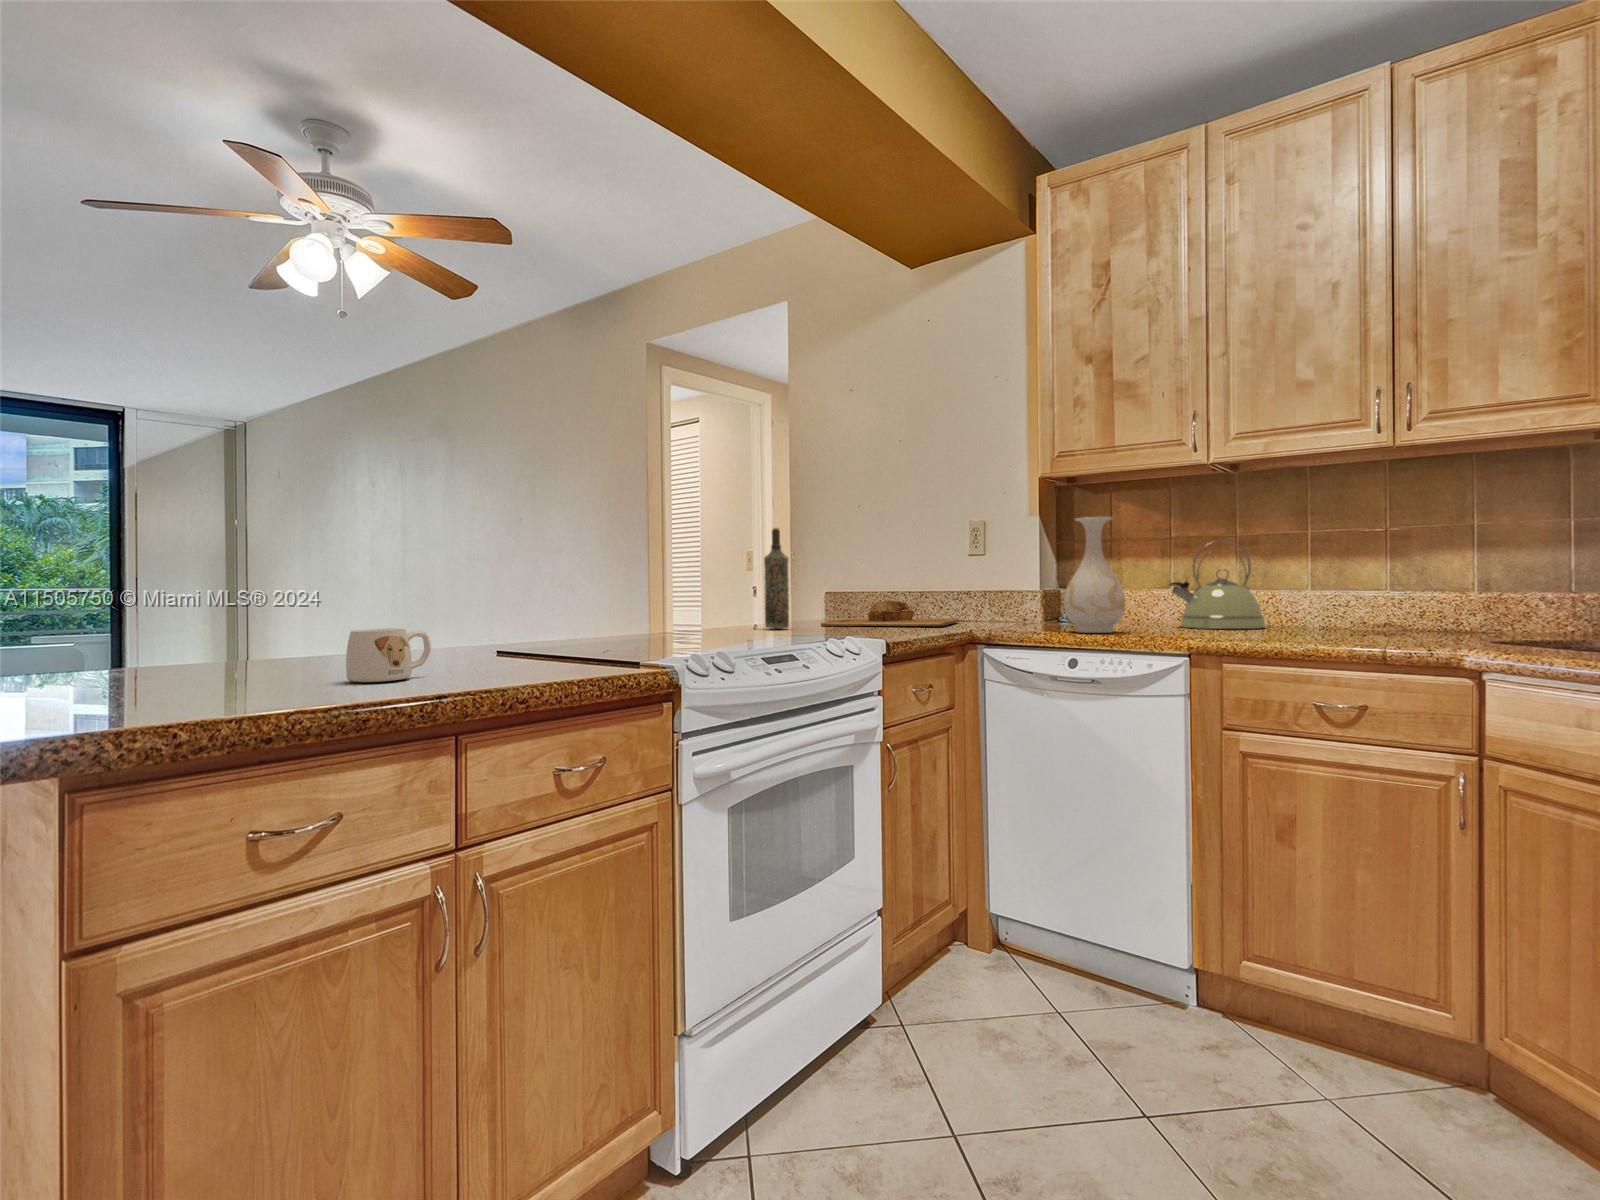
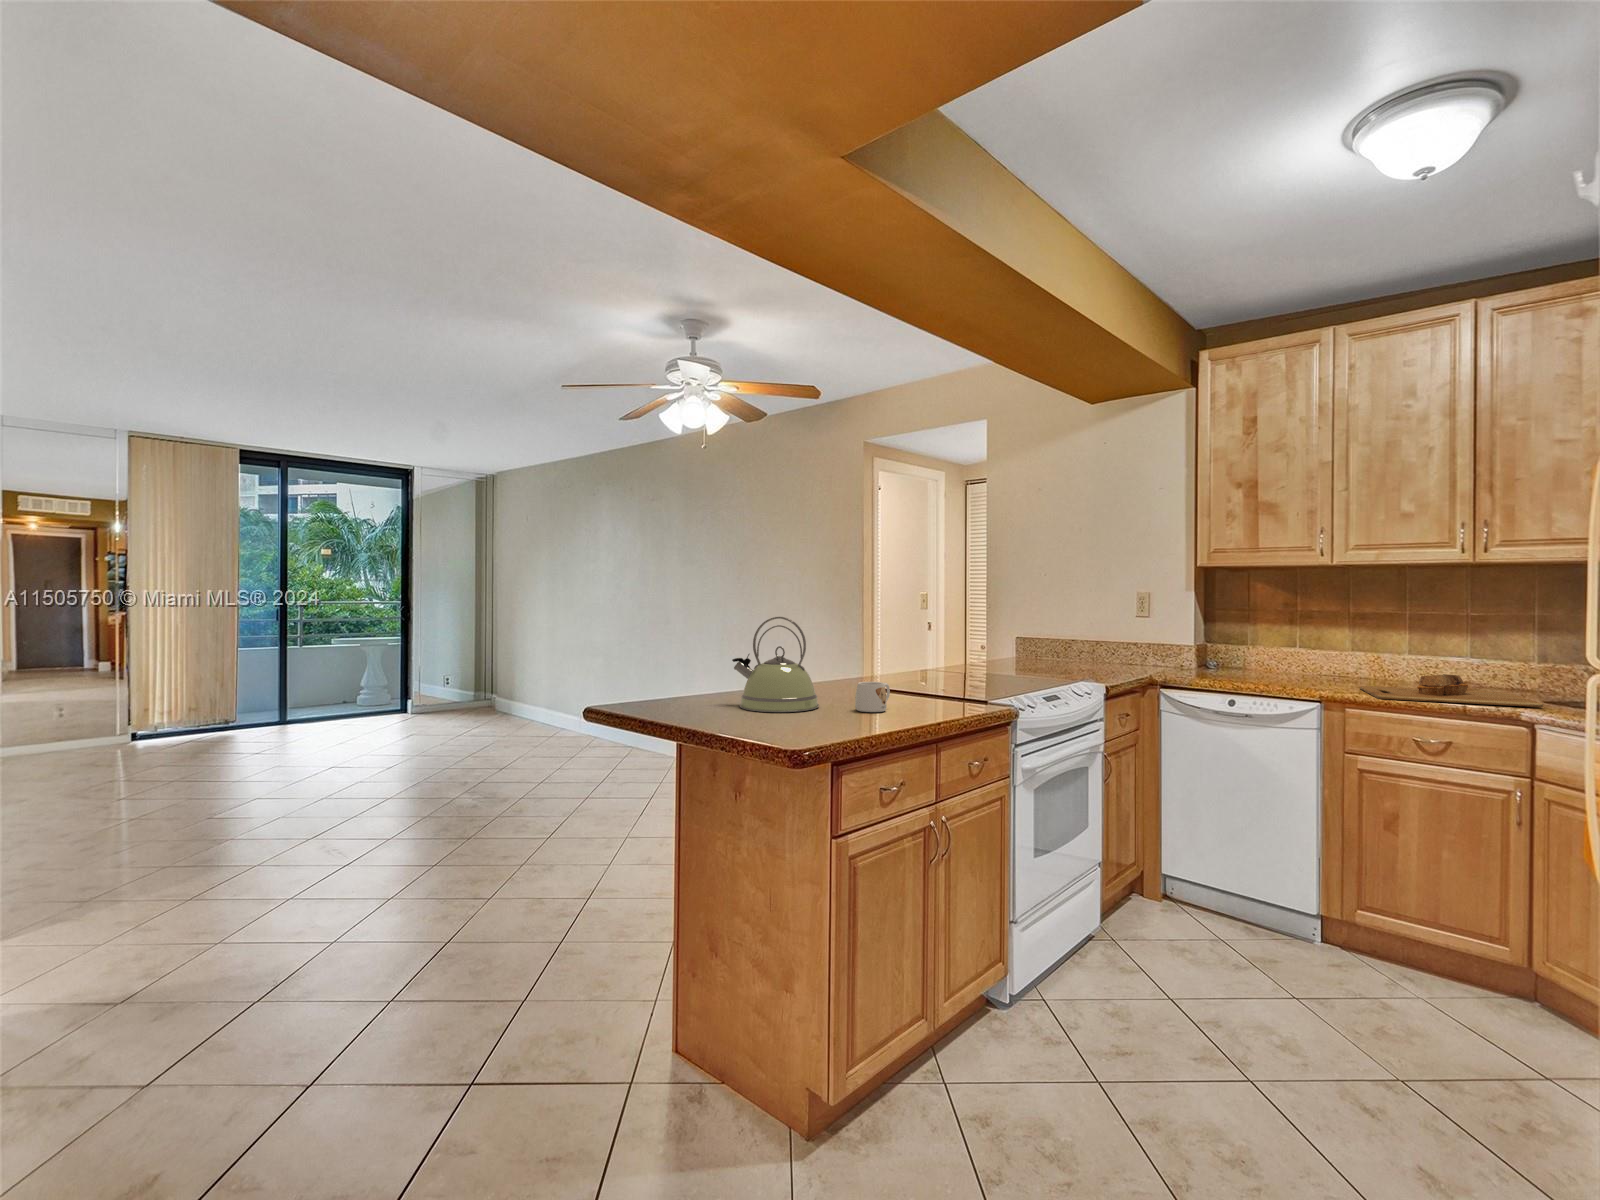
vase: present [1064,517,1125,633] -> none [1222,601,1269,681]
bottle: present [764,528,789,629] -> none [996,598,1014,668]
kettle: present [1170,540,1265,629] -> present [732,617,819,712]
cutting board: present [821,600,959,626] -> present [1360,674,1543,707]

